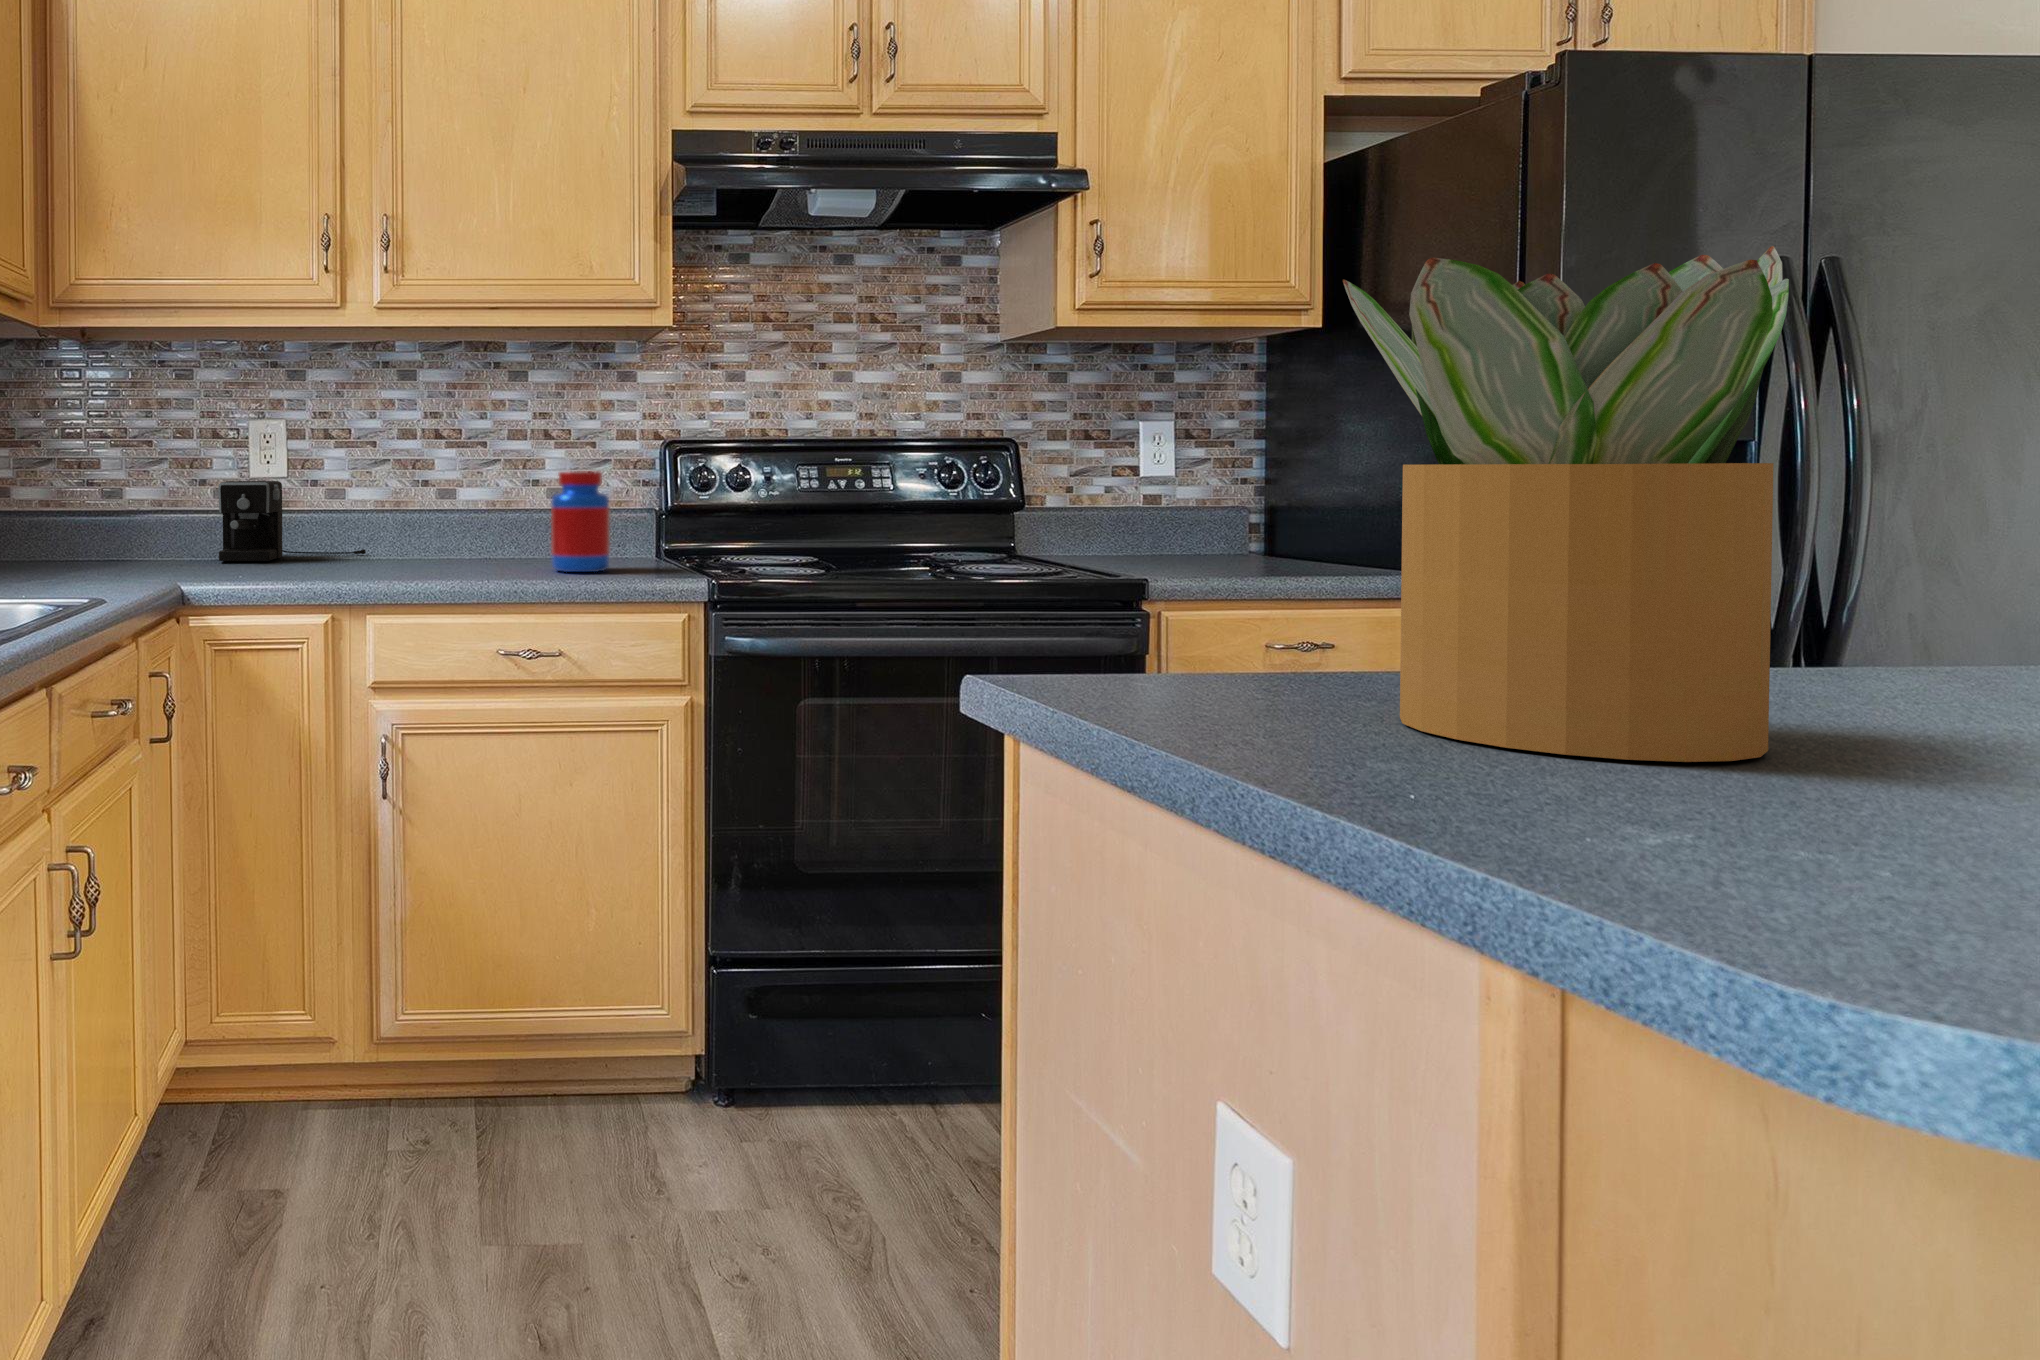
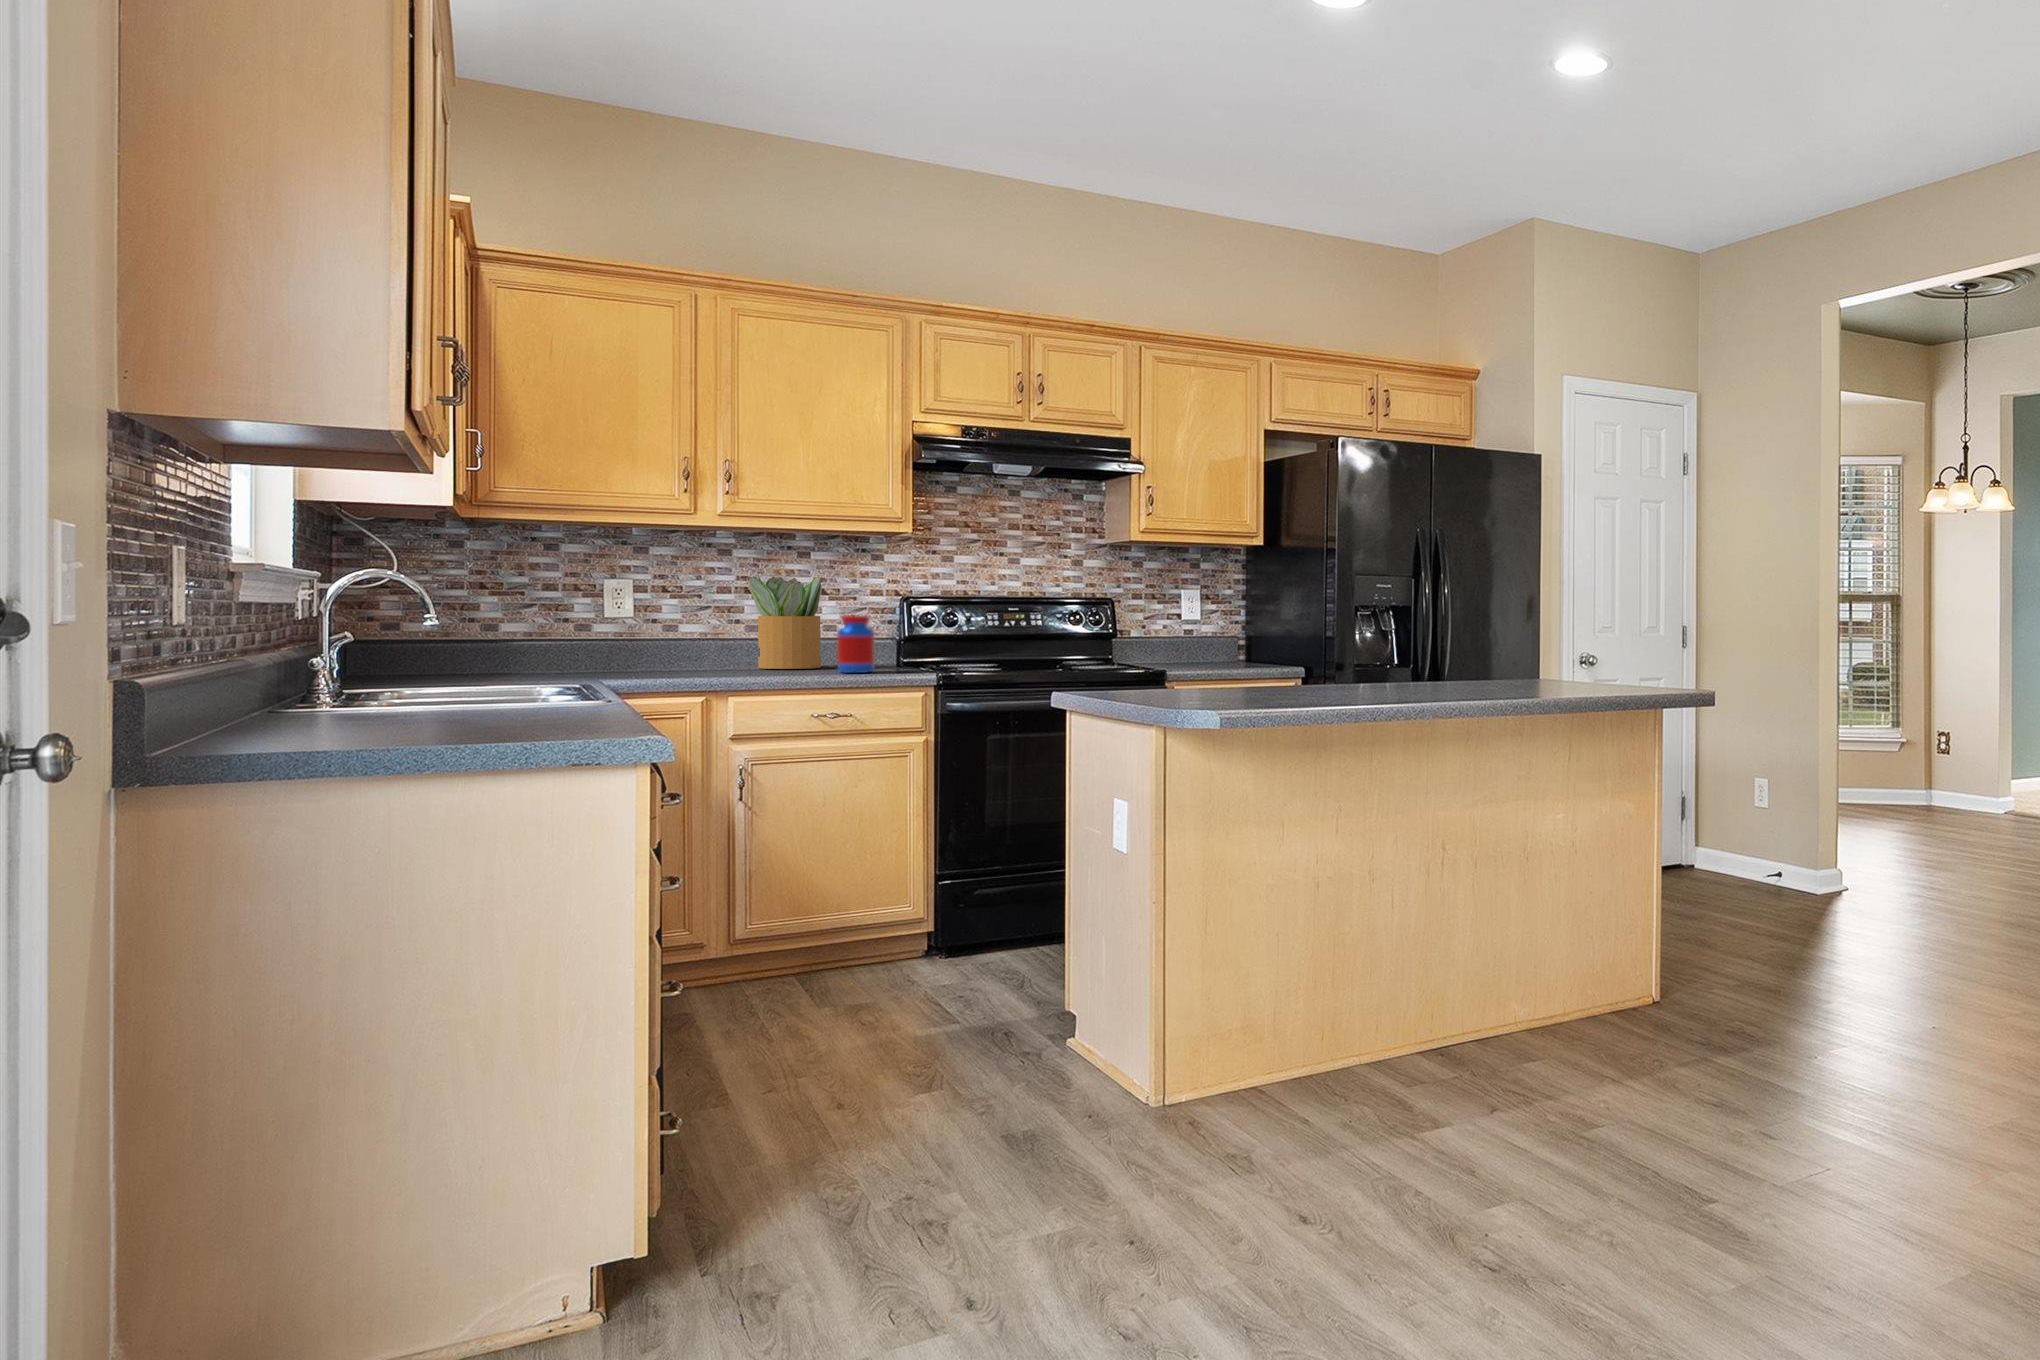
potted plant: present [1343,246,1789,762] -> present [749,576,822,669]
coffee maker: present [218,481,366,561] -> none [589,619,694,671]

